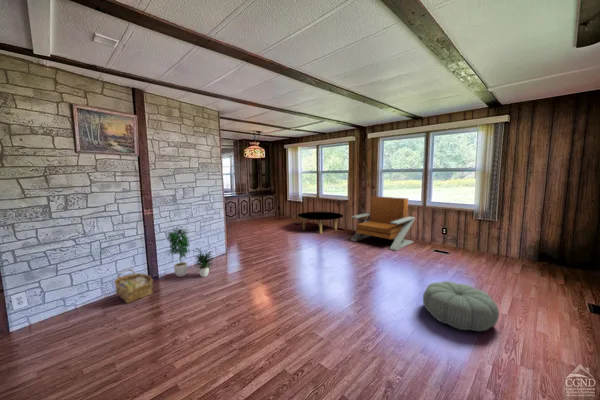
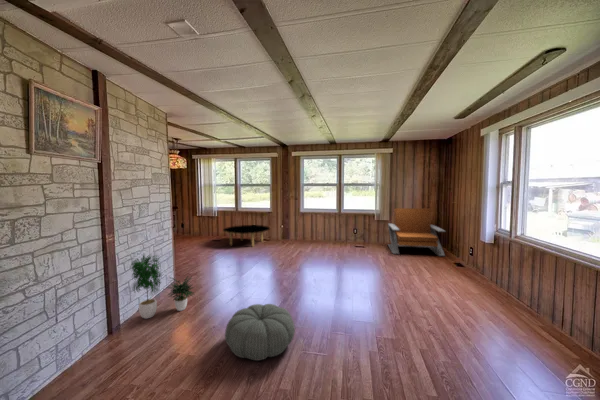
lounge chair: present [351,196,415,251] -> present [388,208,445,256]
woven basket: present [114,269,153,303] -> none [79,321,141,366]
pouf: present [423,281,499,331] -> present [225,304,295,361]

